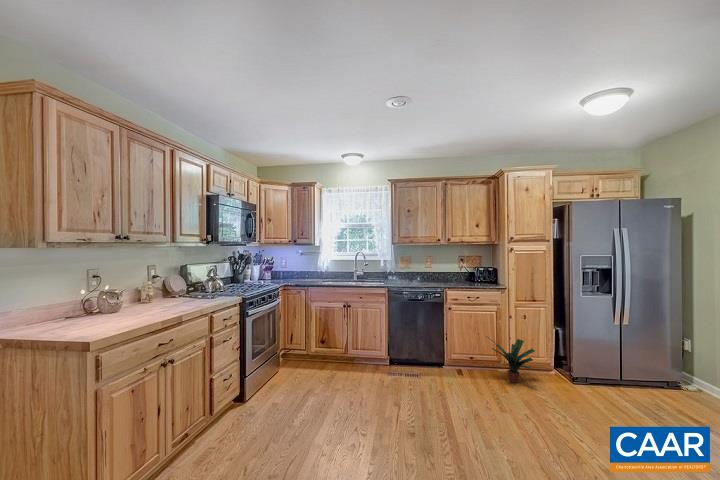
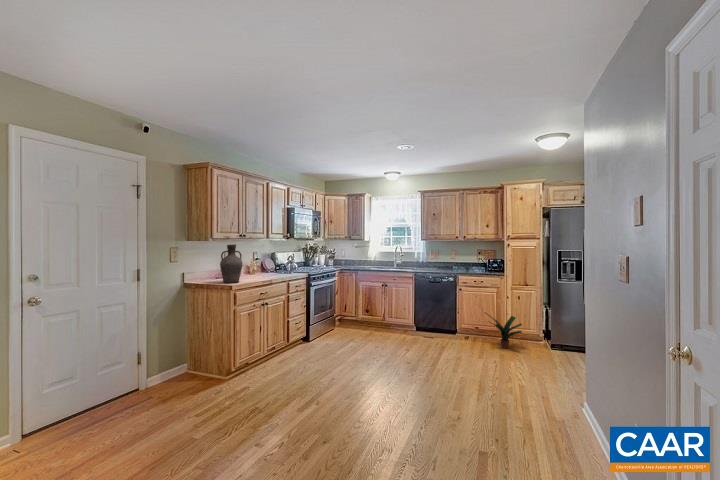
vase: none [65,253,118,330] -> present [220,244,243,283]

